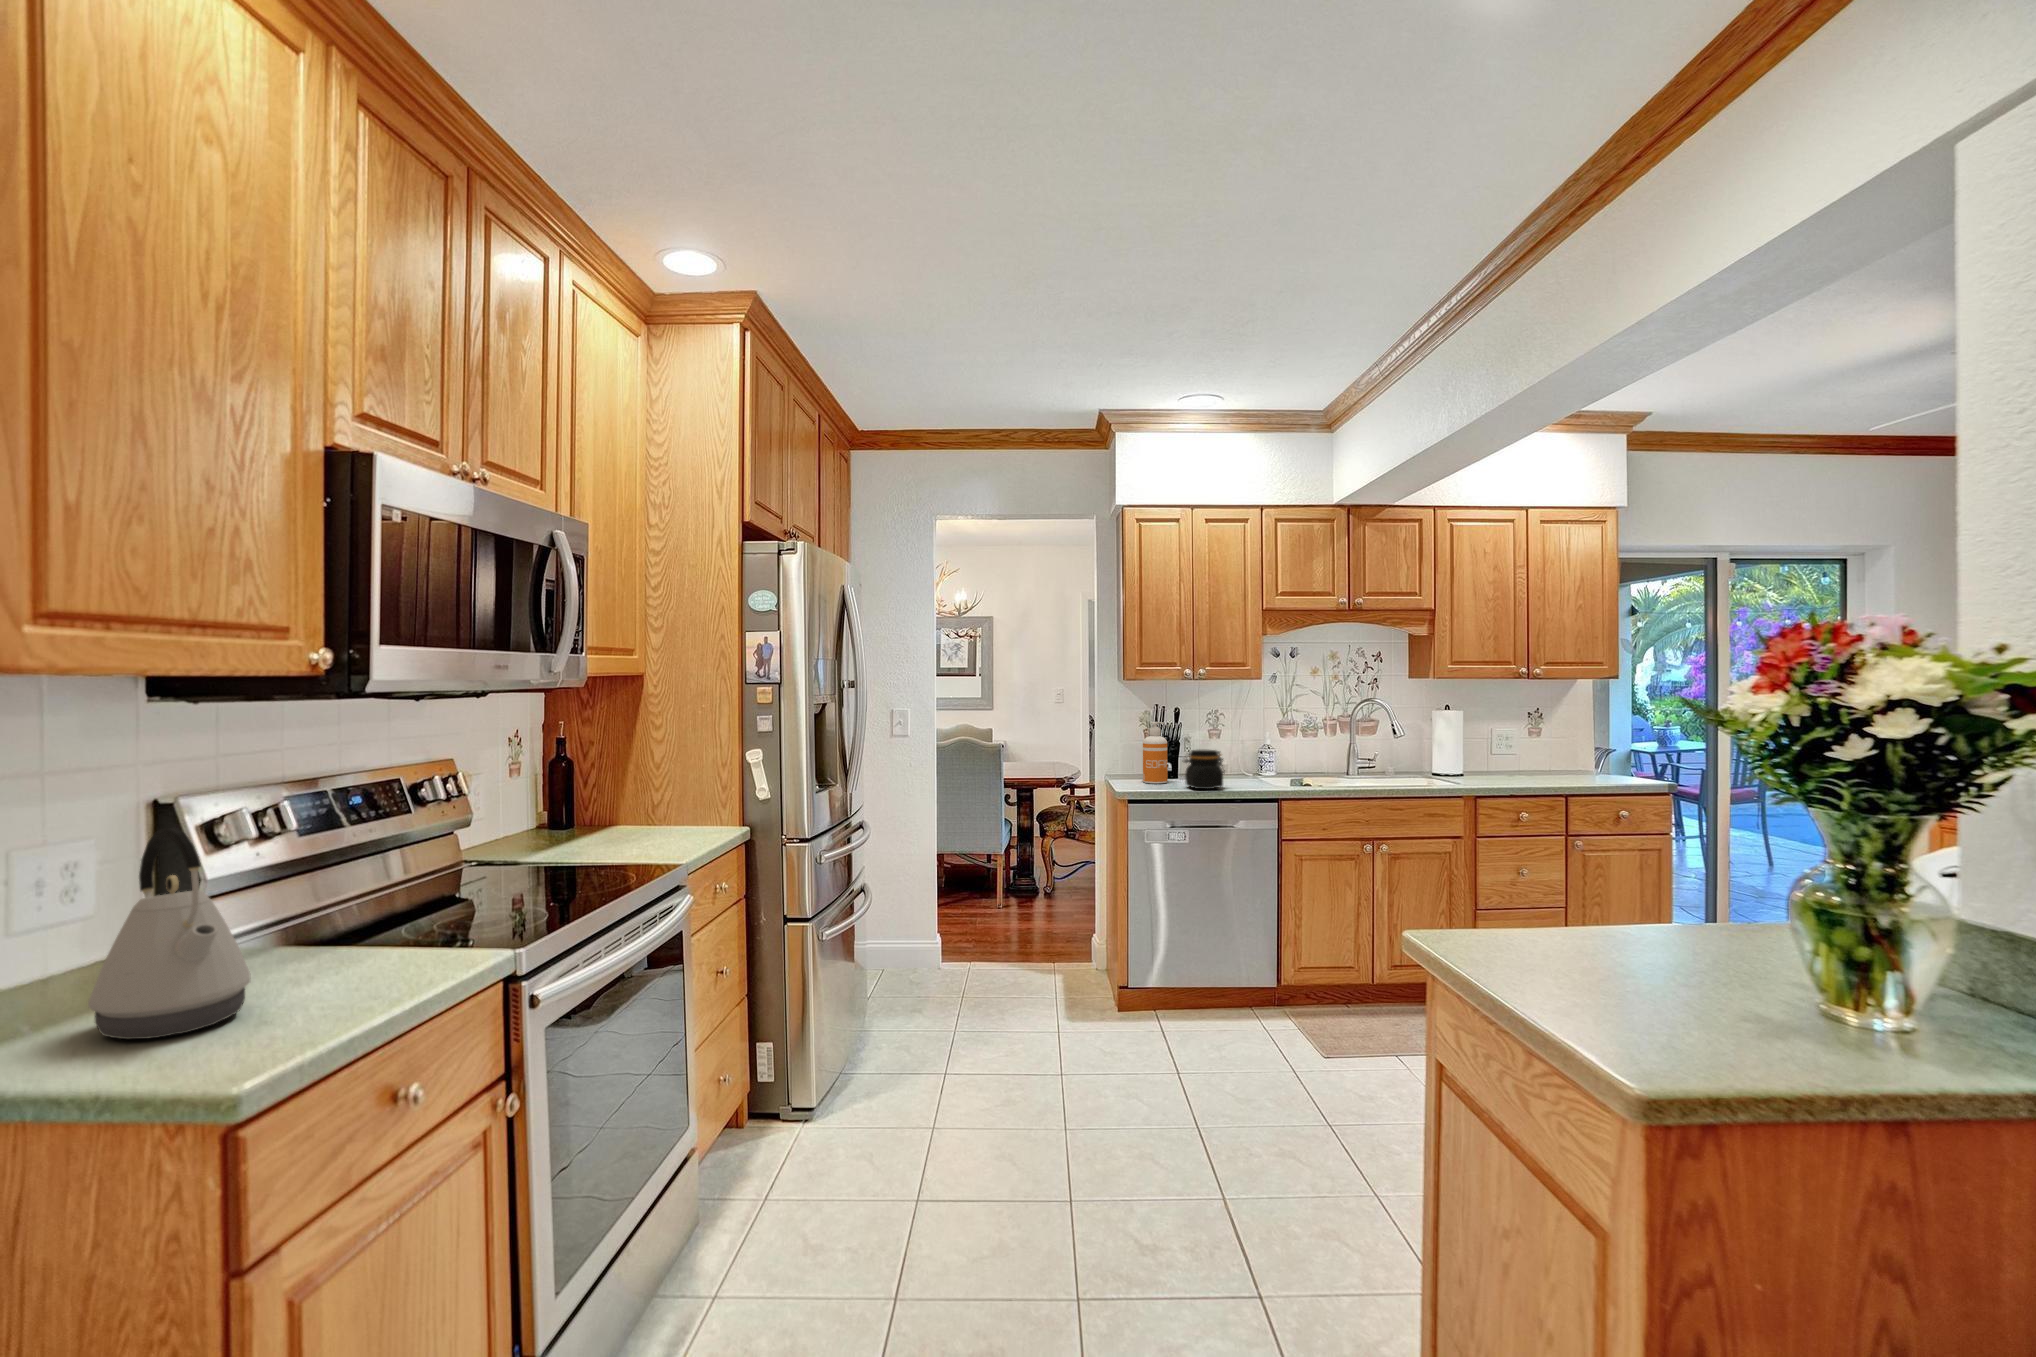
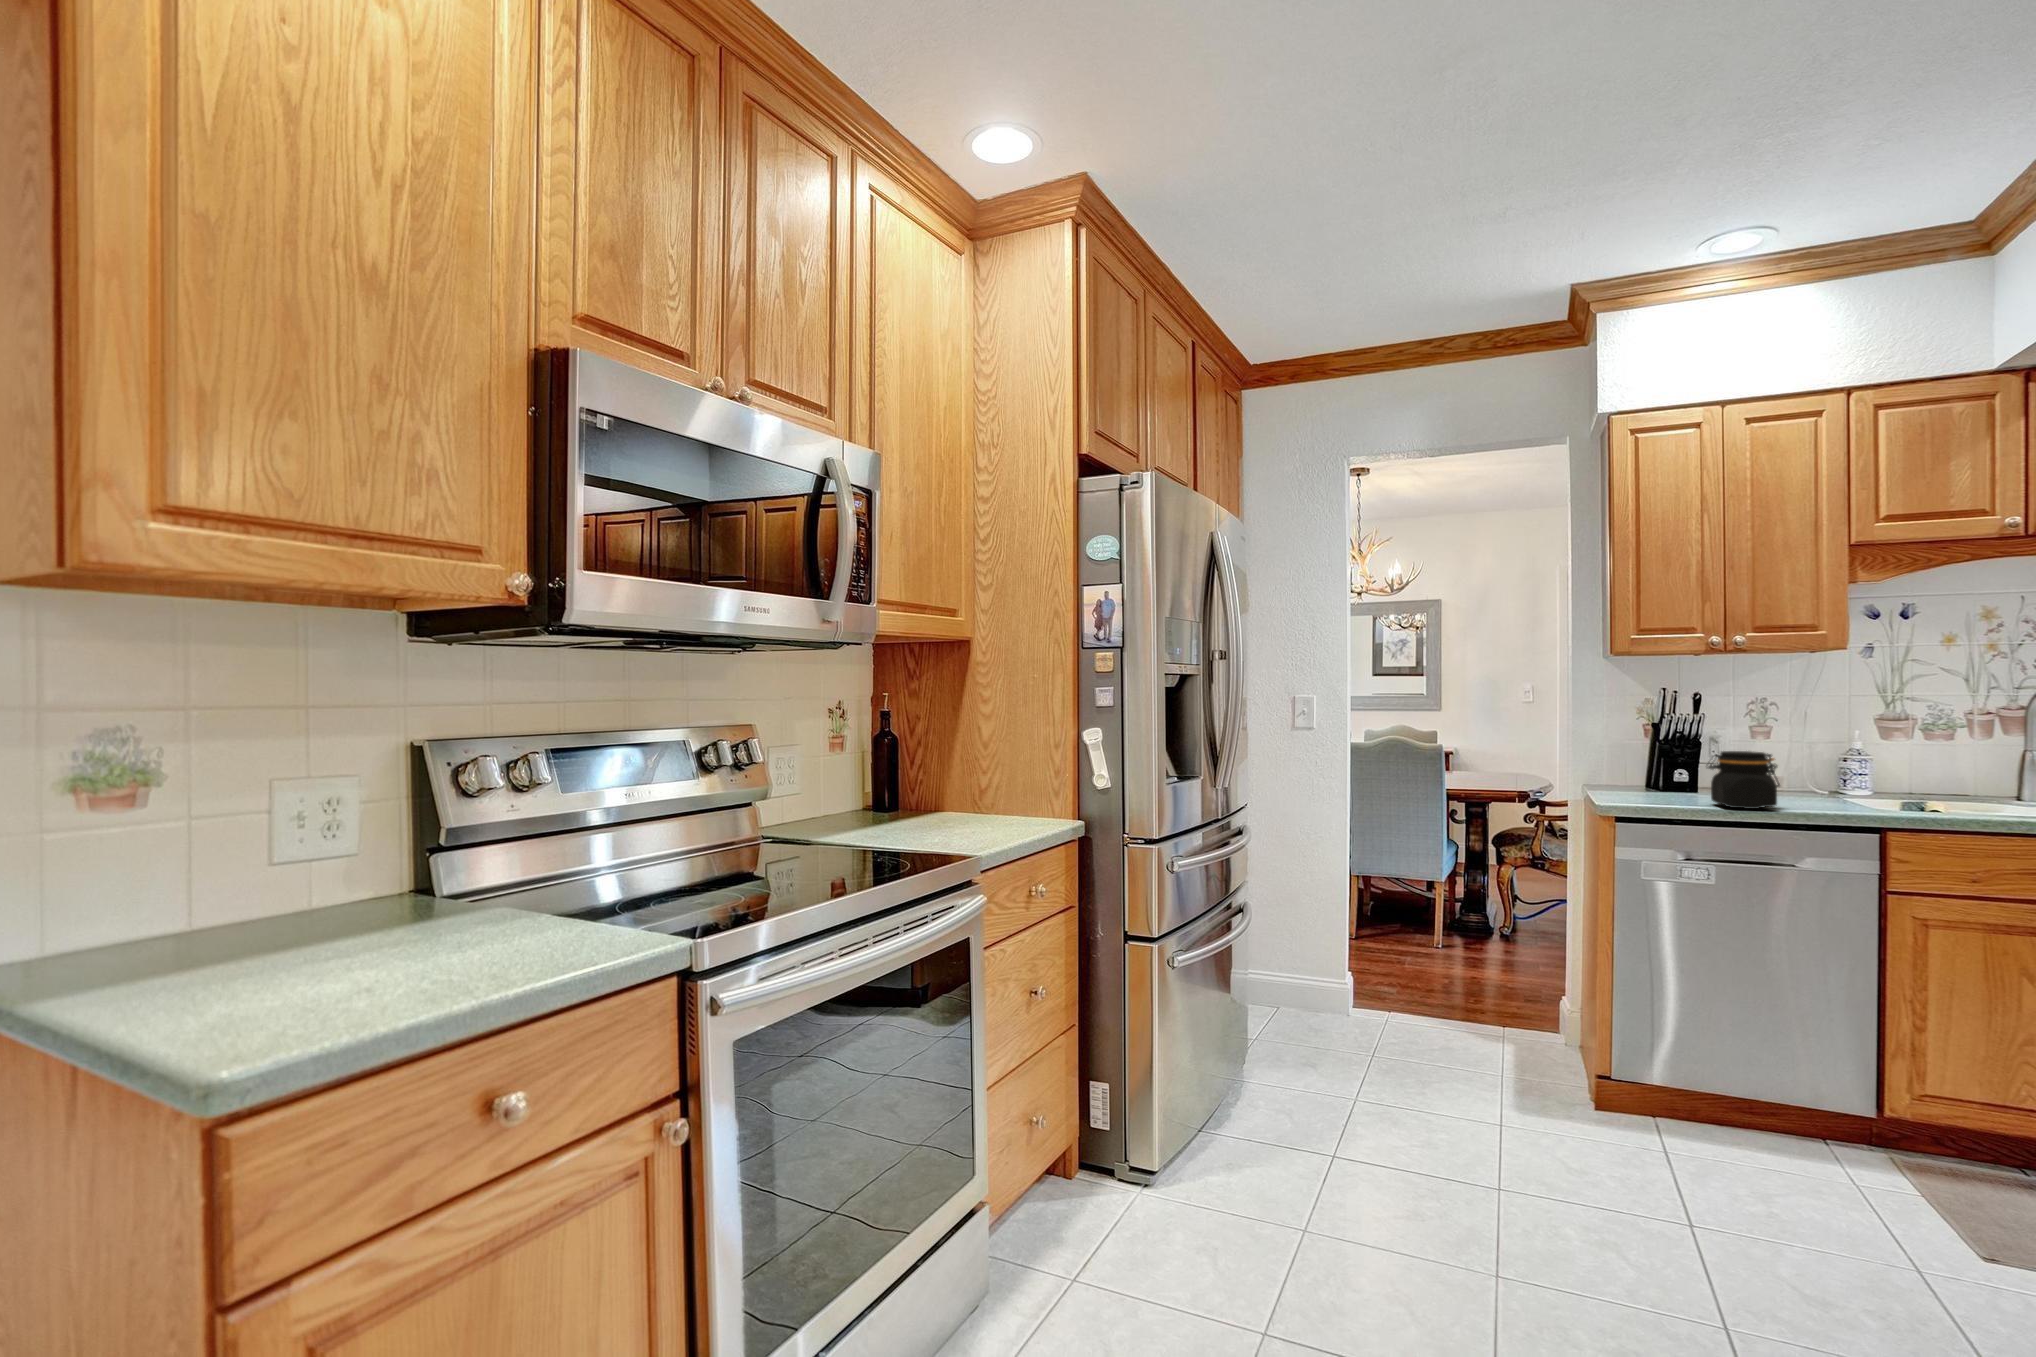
soap dispenser: present [1143,722,1168,784] -> none [1640,711,1681,798]
kettle: present [88,827,250,1039] -> none [200,760,375,1003]

